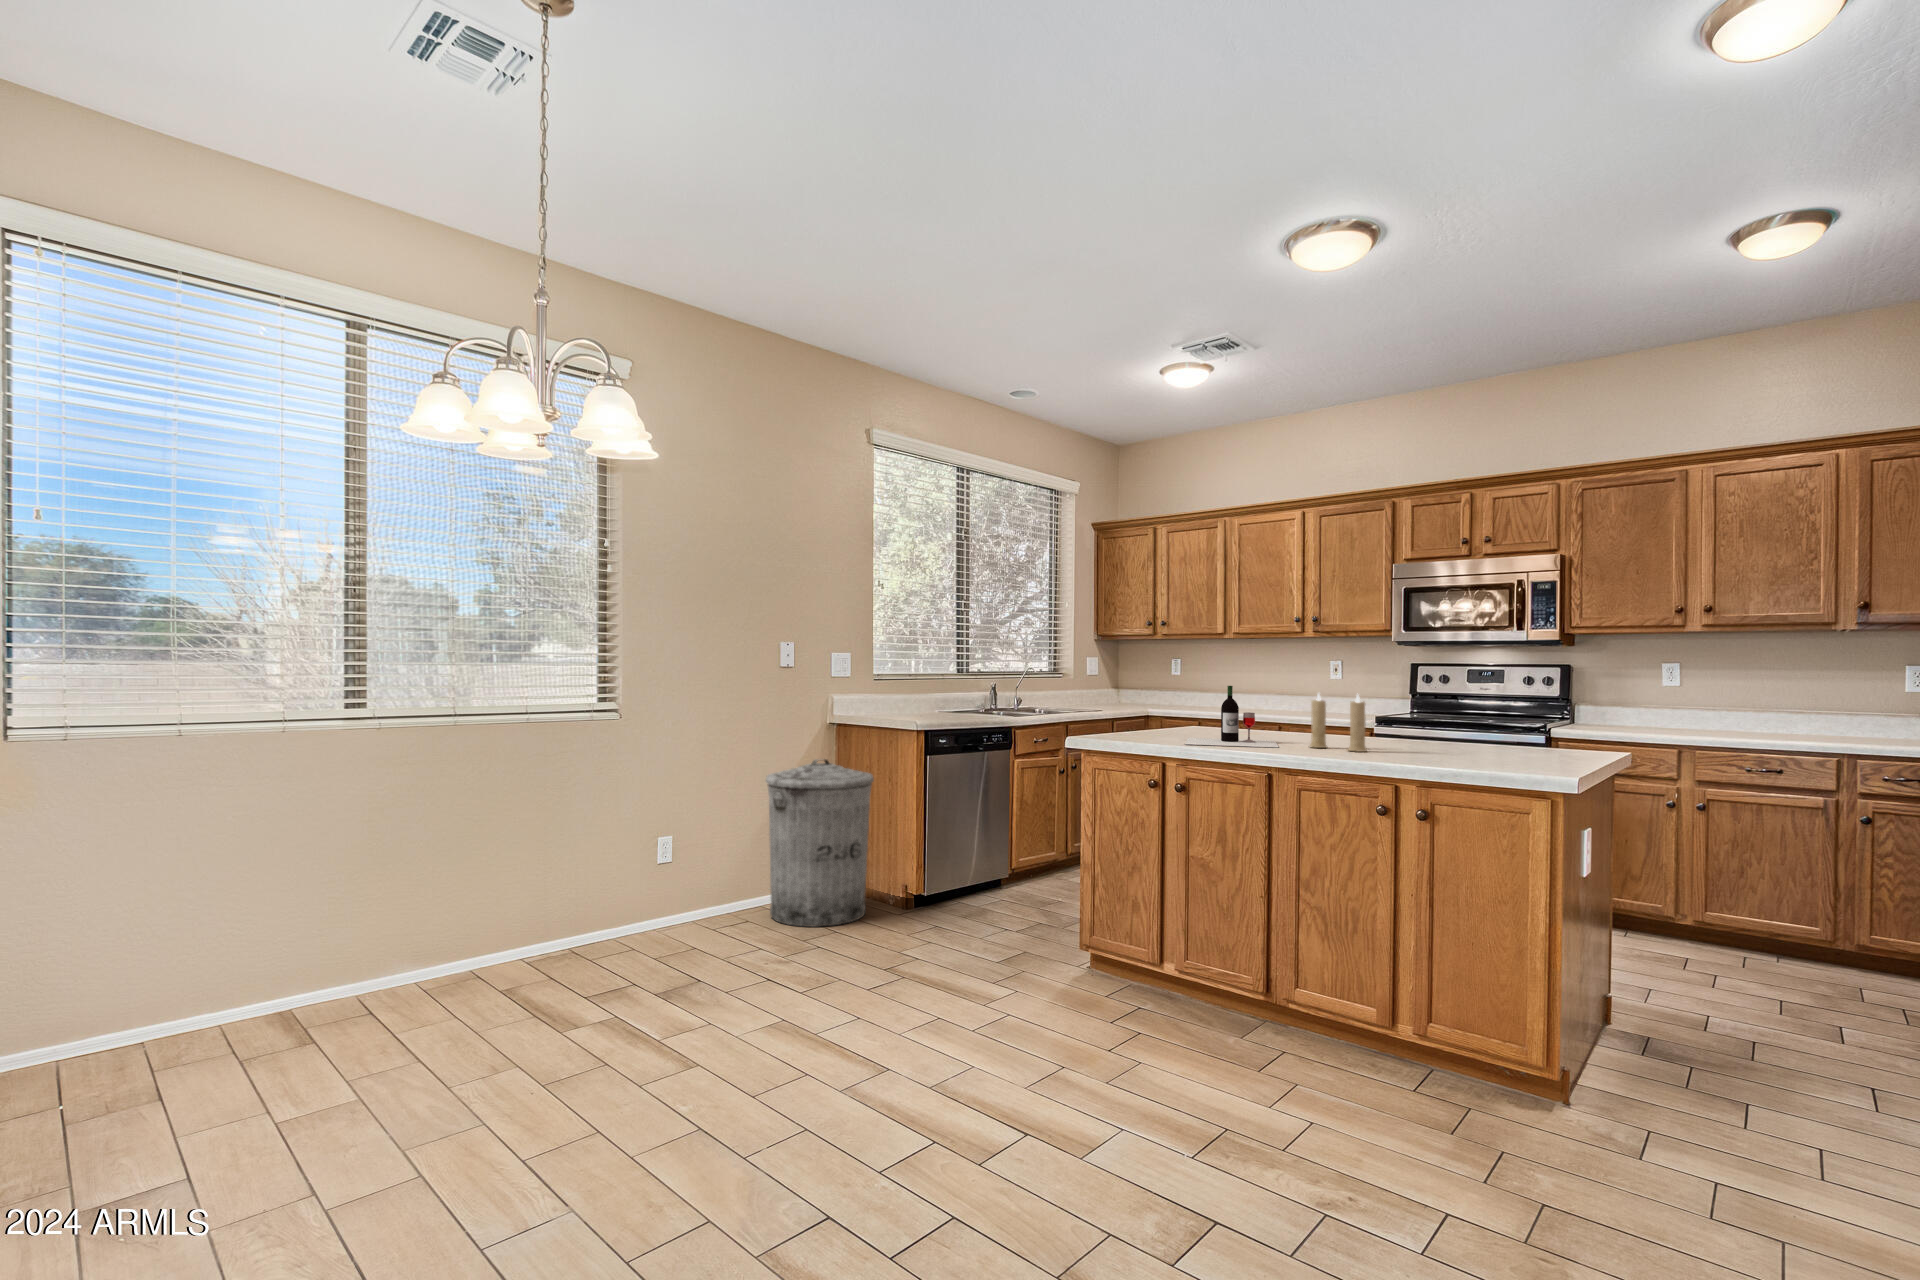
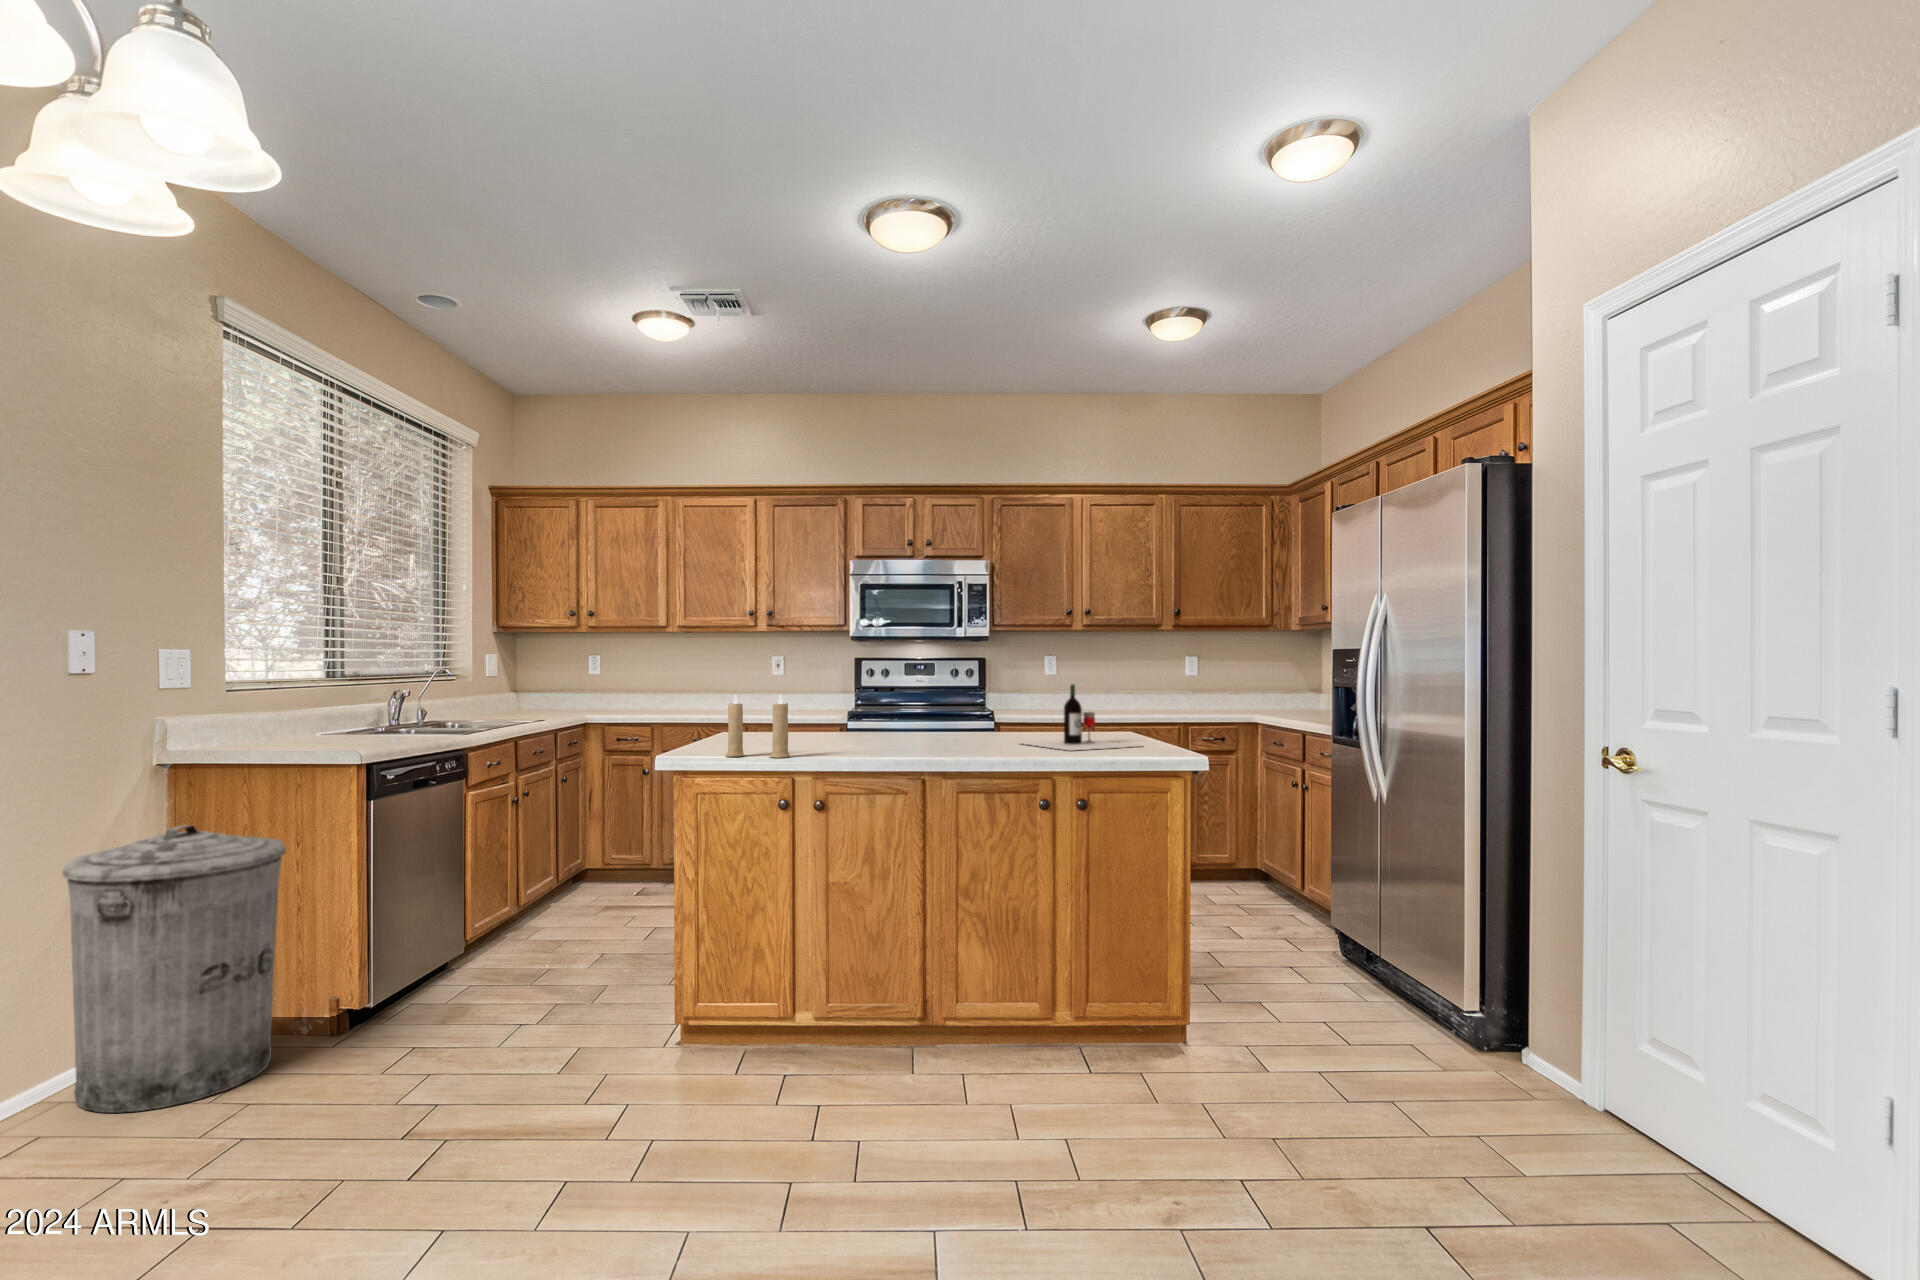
wine bottle: present [1185,686,1278,747] -> present [1025,685,1138,751]
candle: present [1310,694,1367,752] -> present [725,695,790,758]

